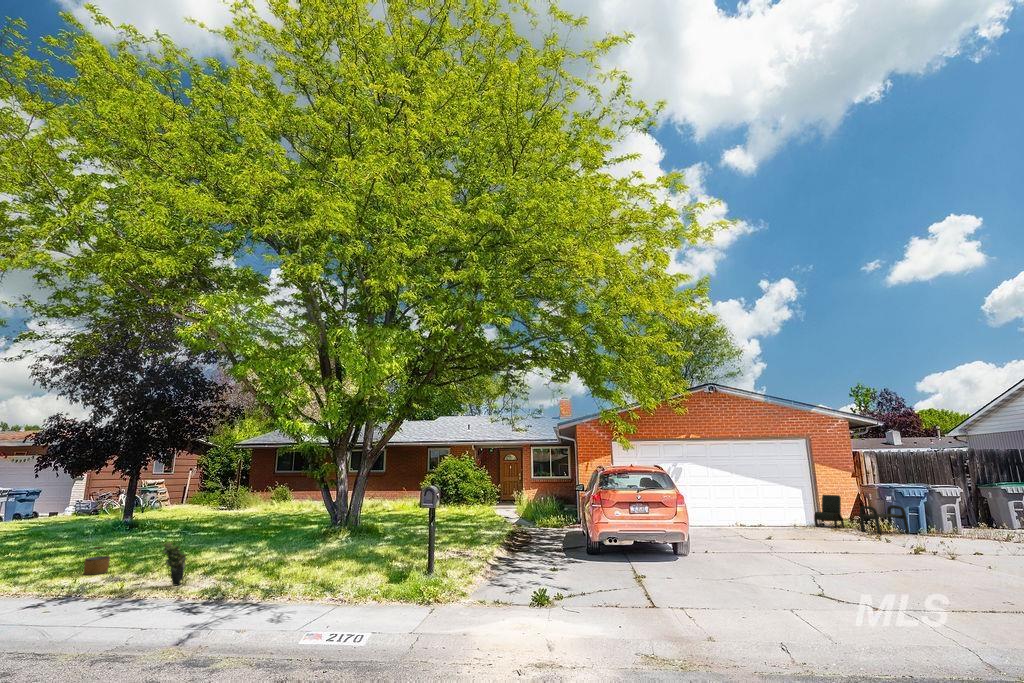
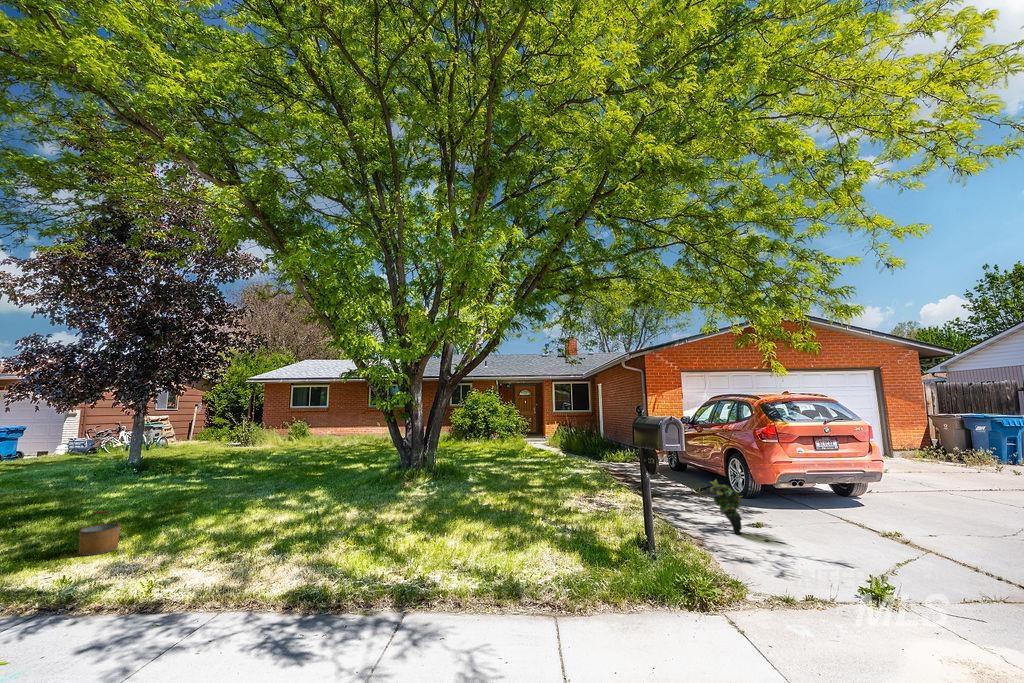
lounge chair: present [814,495,844,528] -> none [899,426,929,461]
bench: present [860,505,909,534] -> none [961,436,1017,467]
potted plant: present [162,542,187,585] -> present [710,480,742,534]

